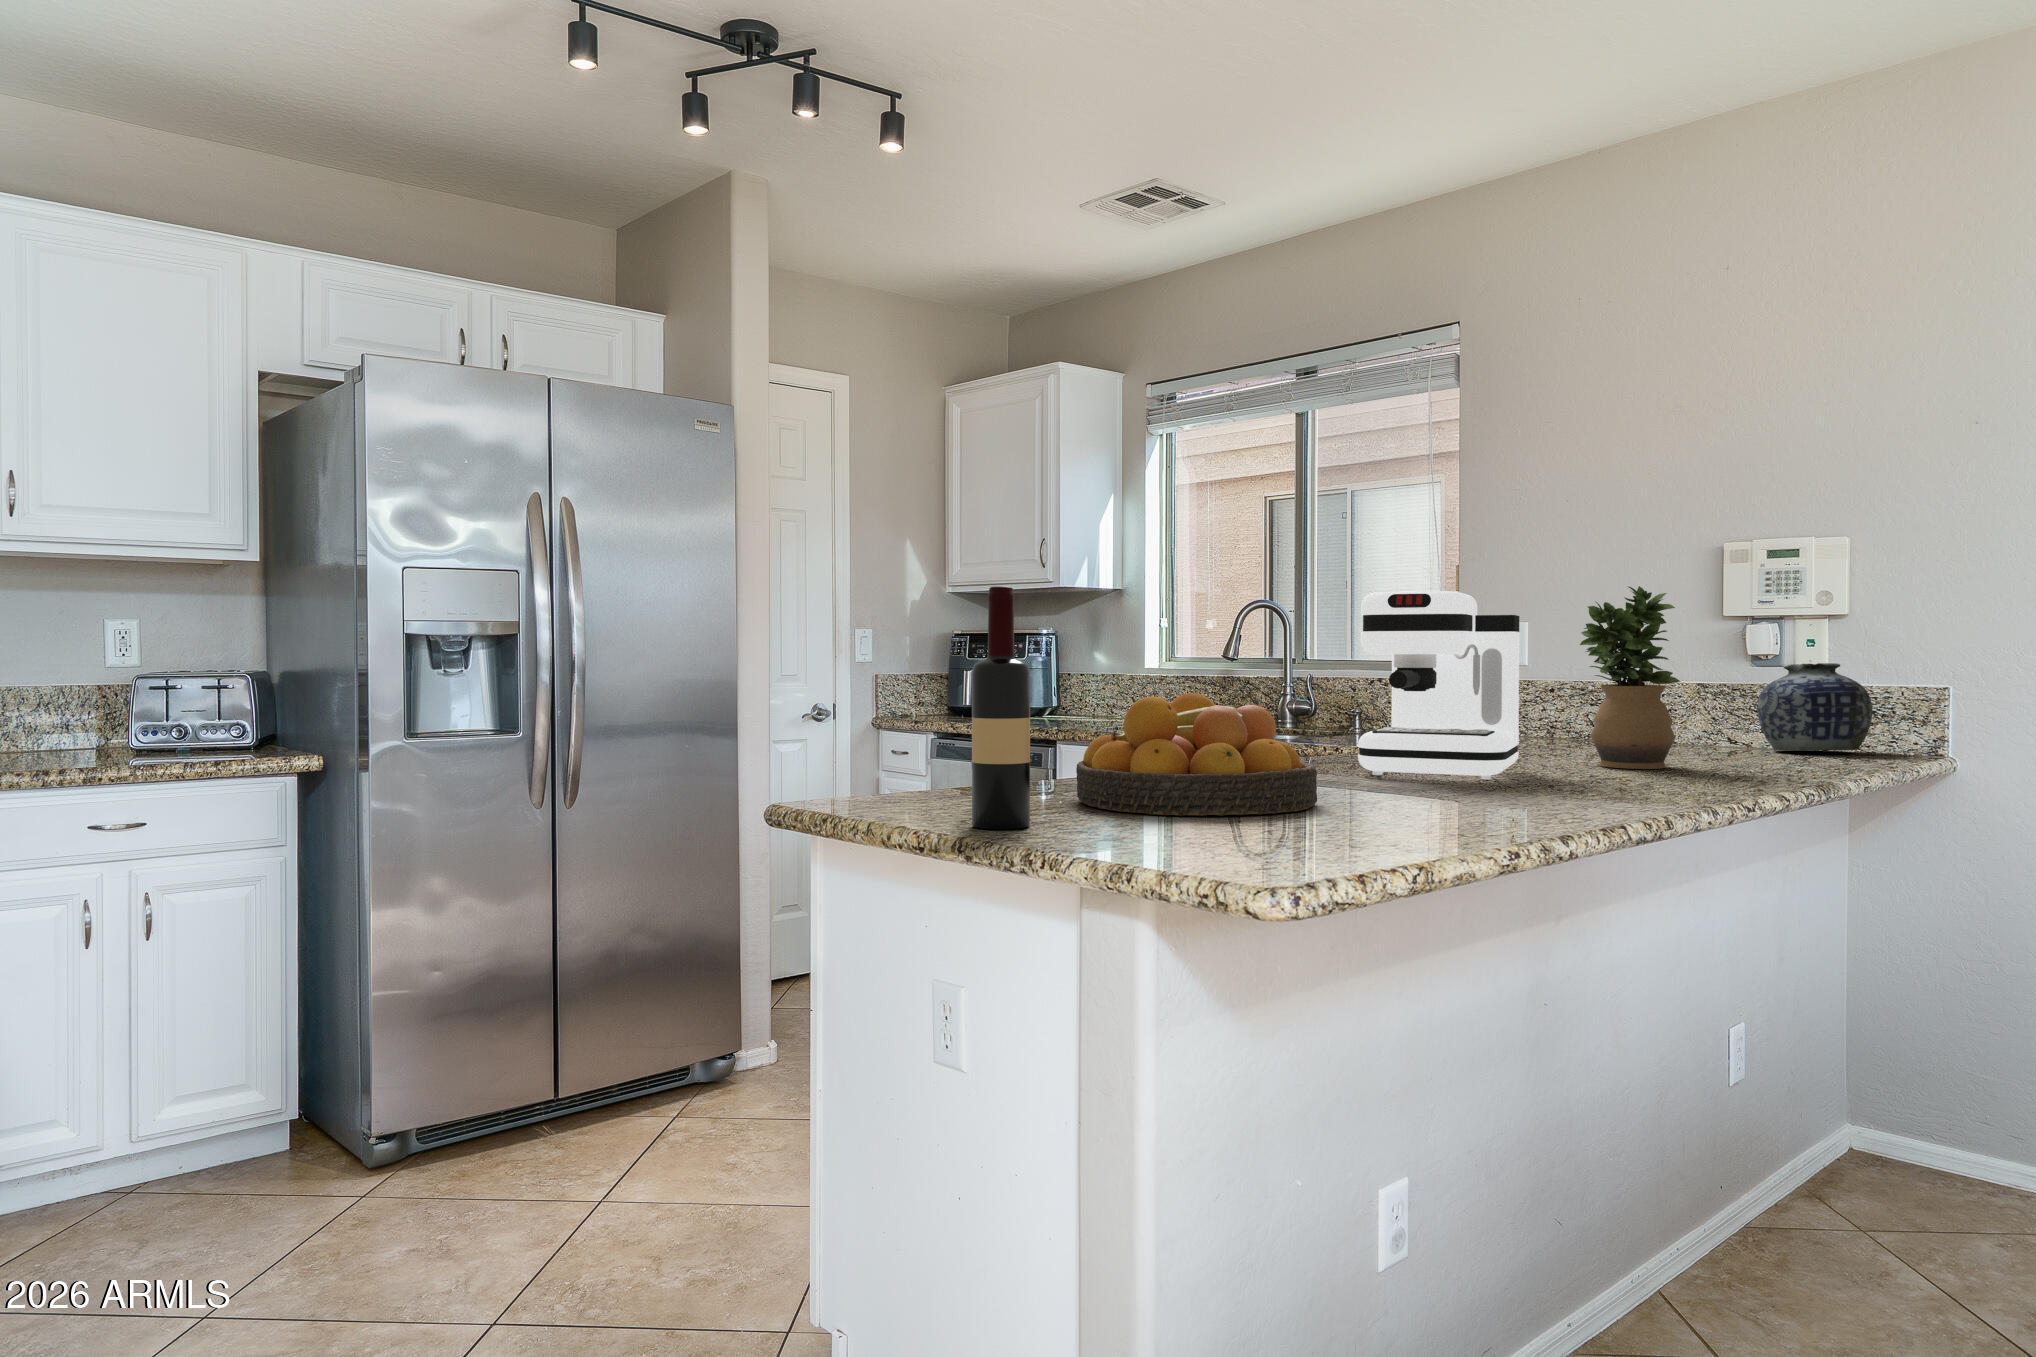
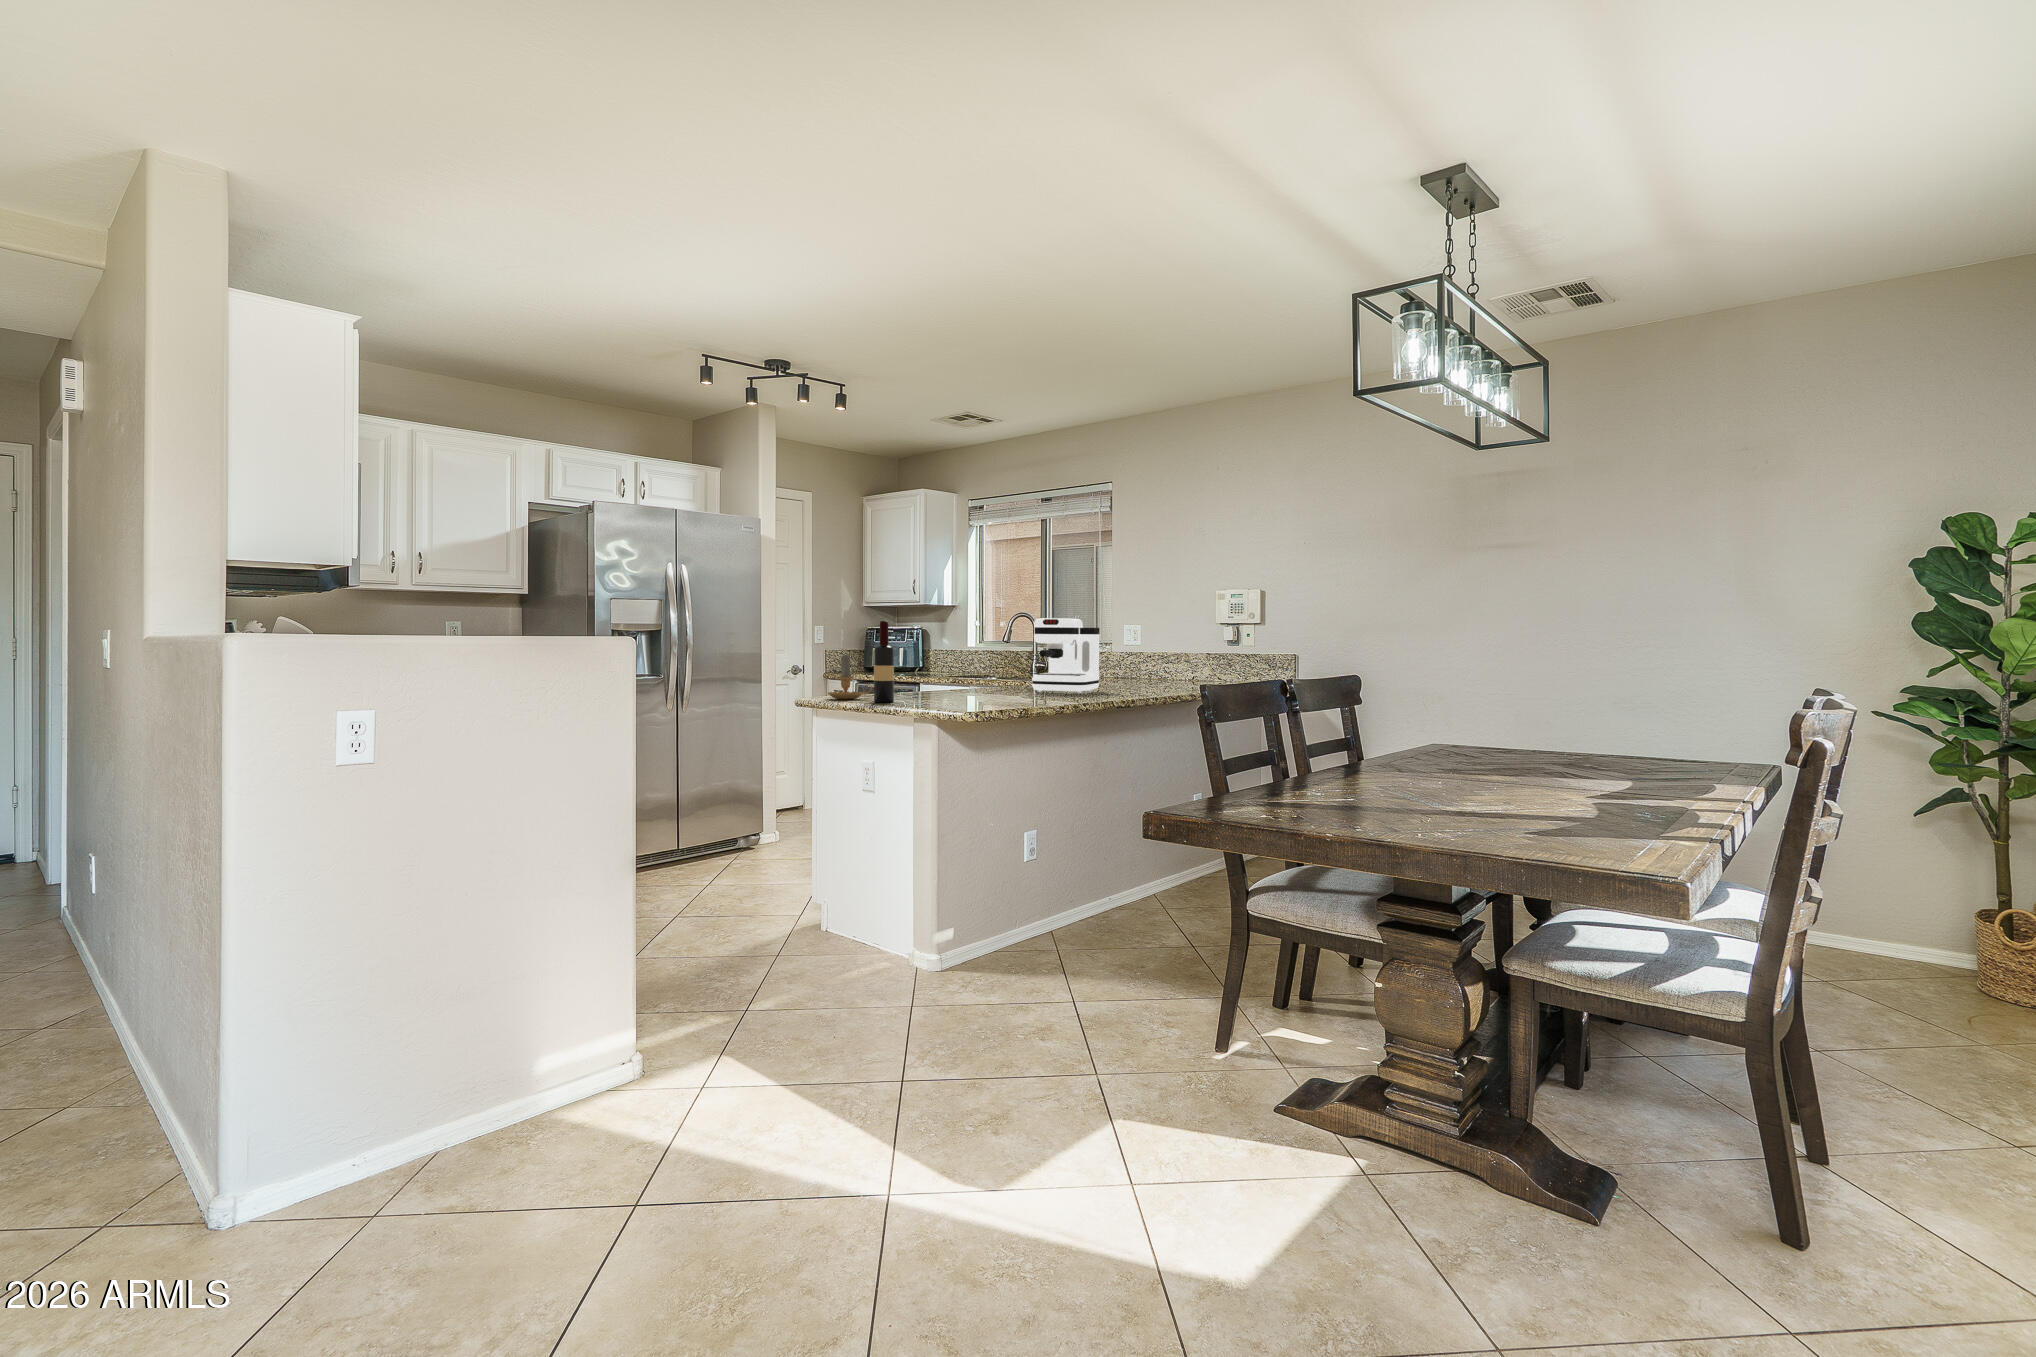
potted plant: present [1580,586,1680,769] -> none [1128,615,1168,690]
vase: present [1757,663,1872,751] -> none [1223,647,1267,685]
candle: none [844,680,965,811] -> present [828,655,872,699]
fruit bowl: present [1076,693,1317,816] -> none [913,658,1000,700]

